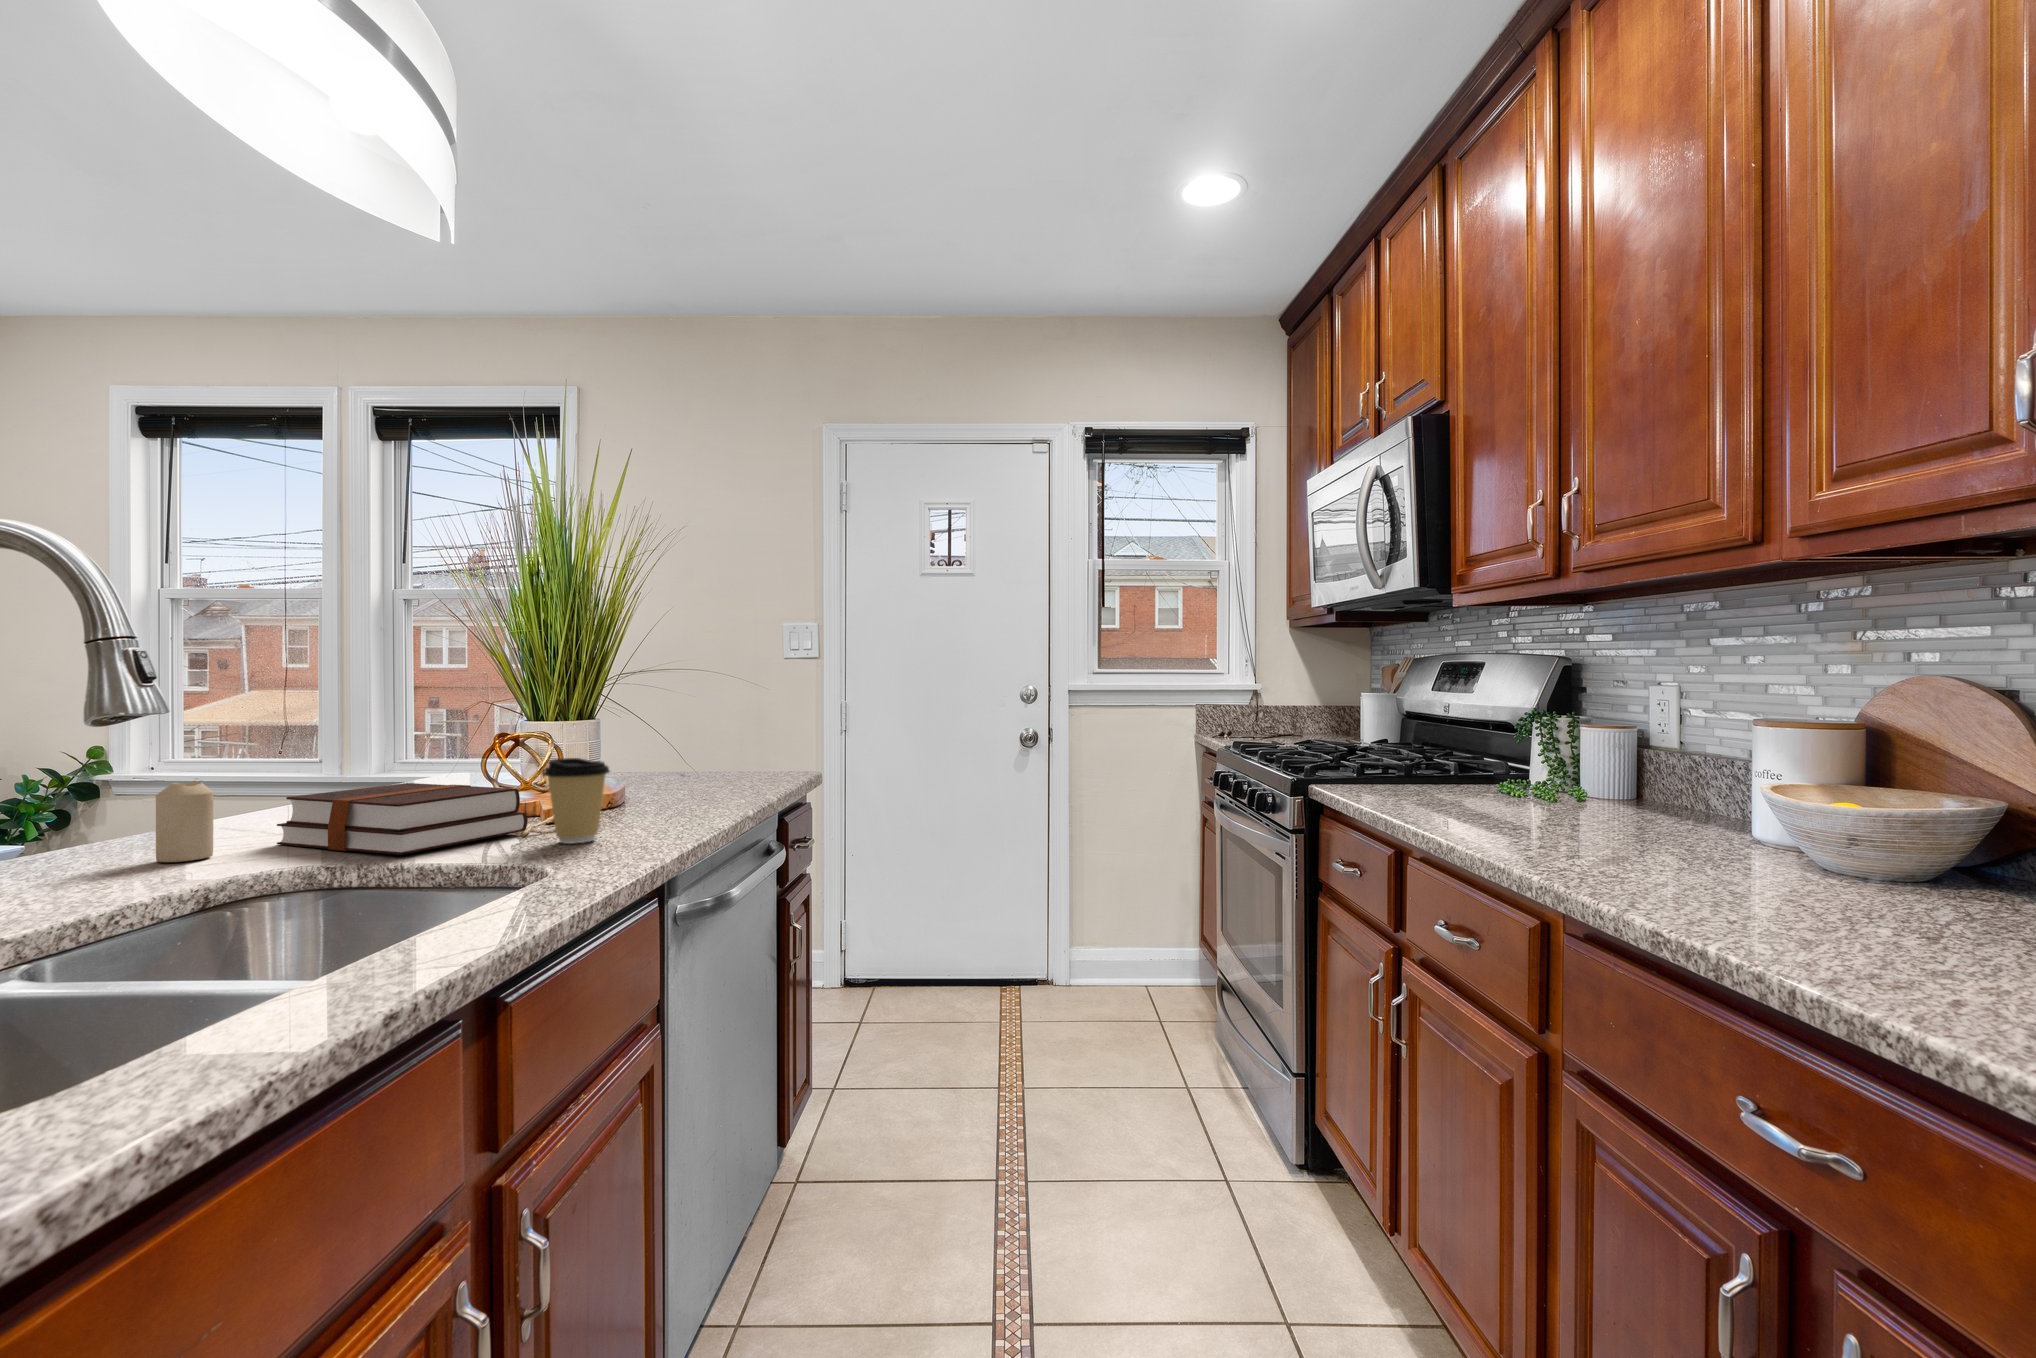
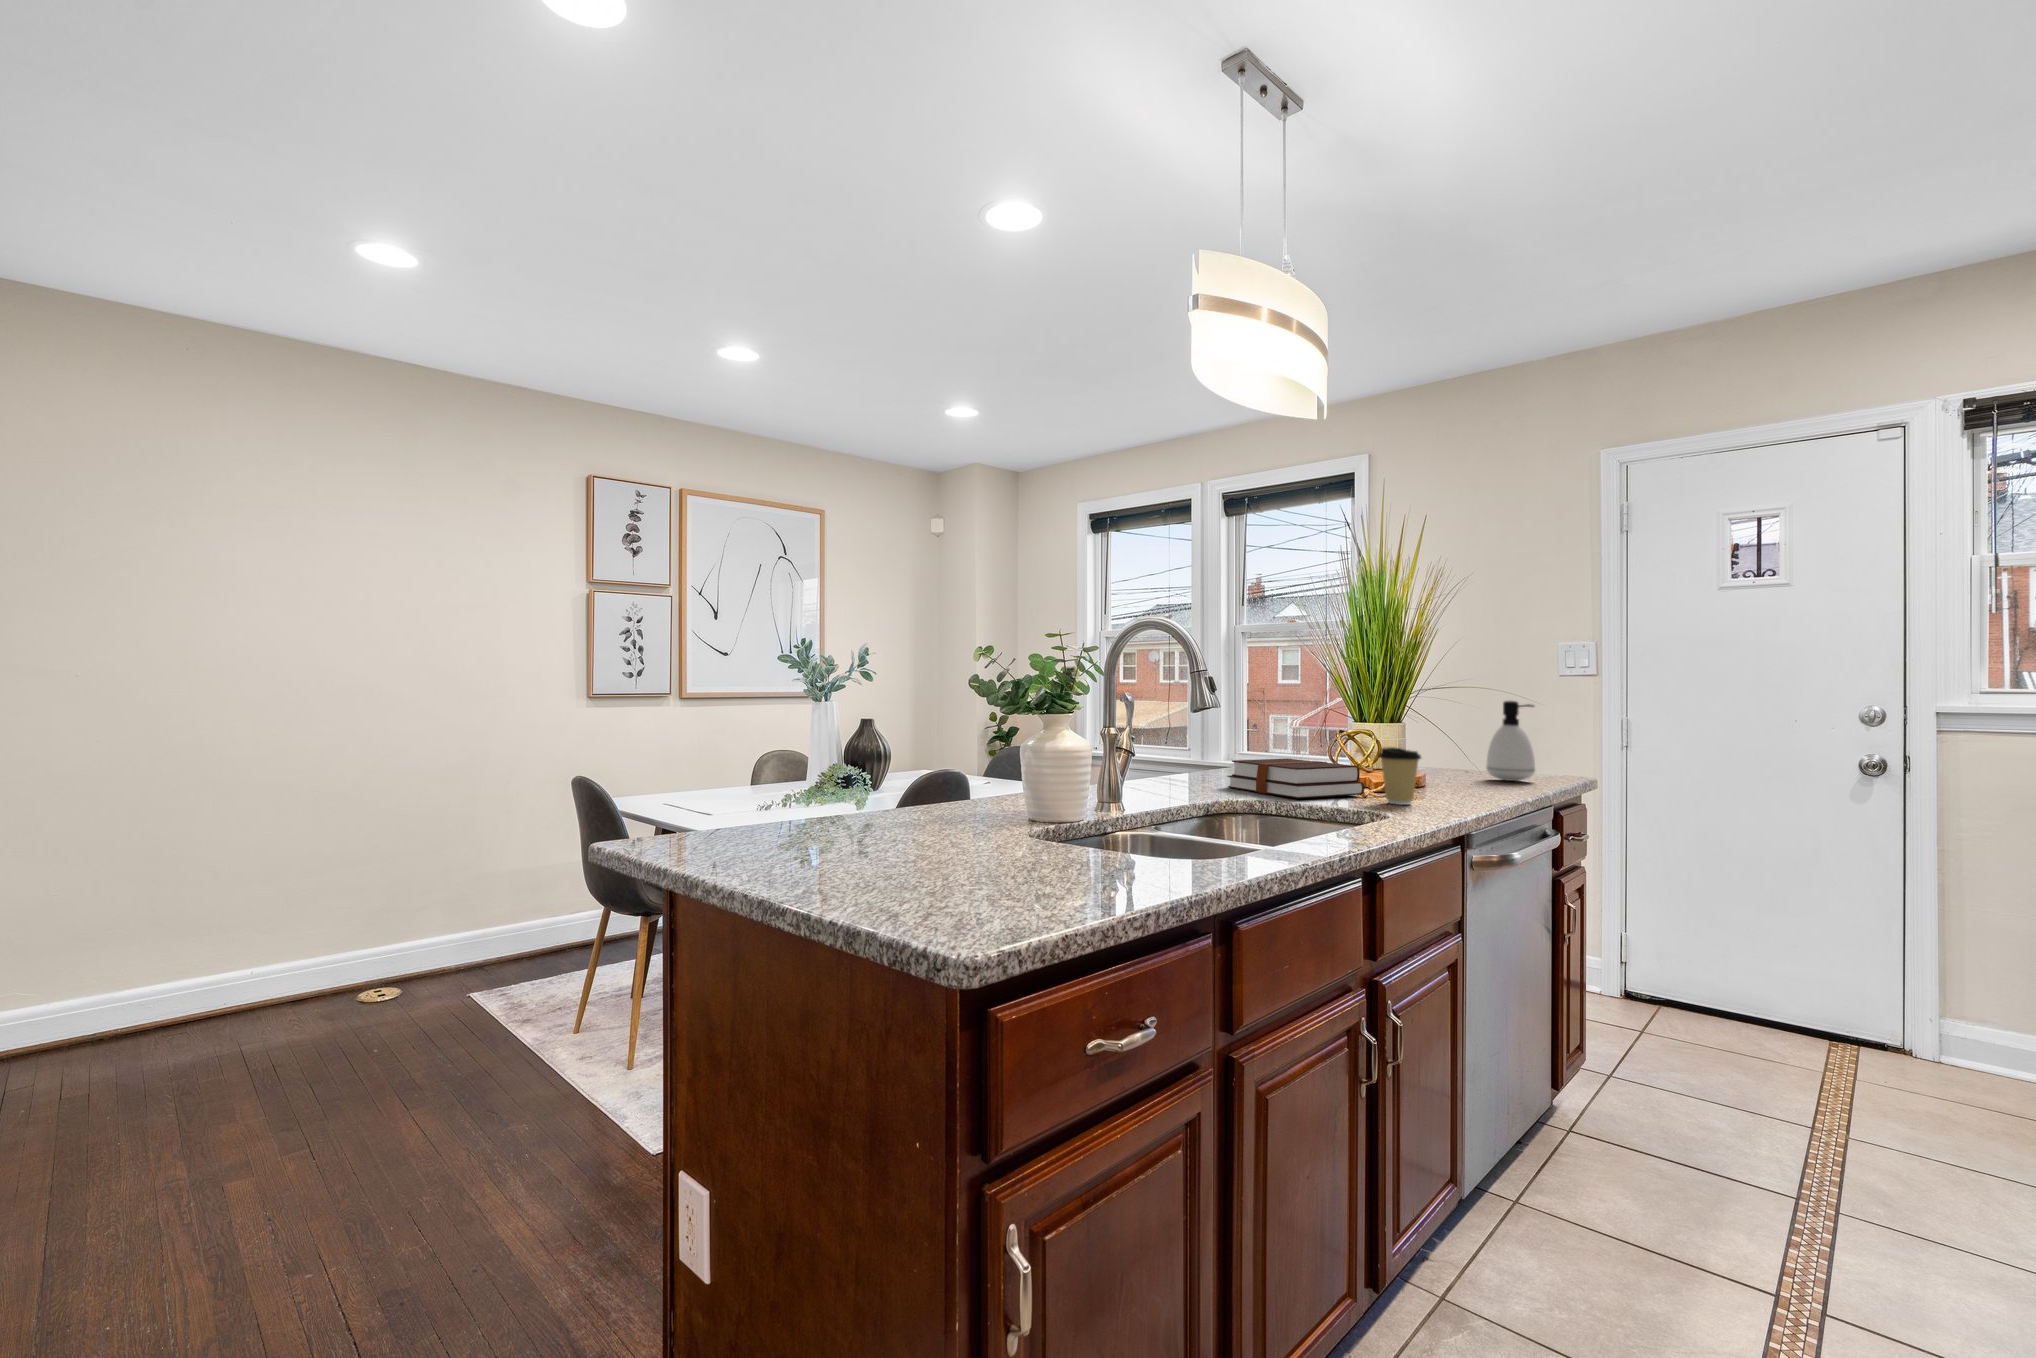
soap dispenser: none [709,687,763,783] -> present [1486,701,1535,781]
candle: present [156,781,213,862] -> none [1181,747,1204,790]

